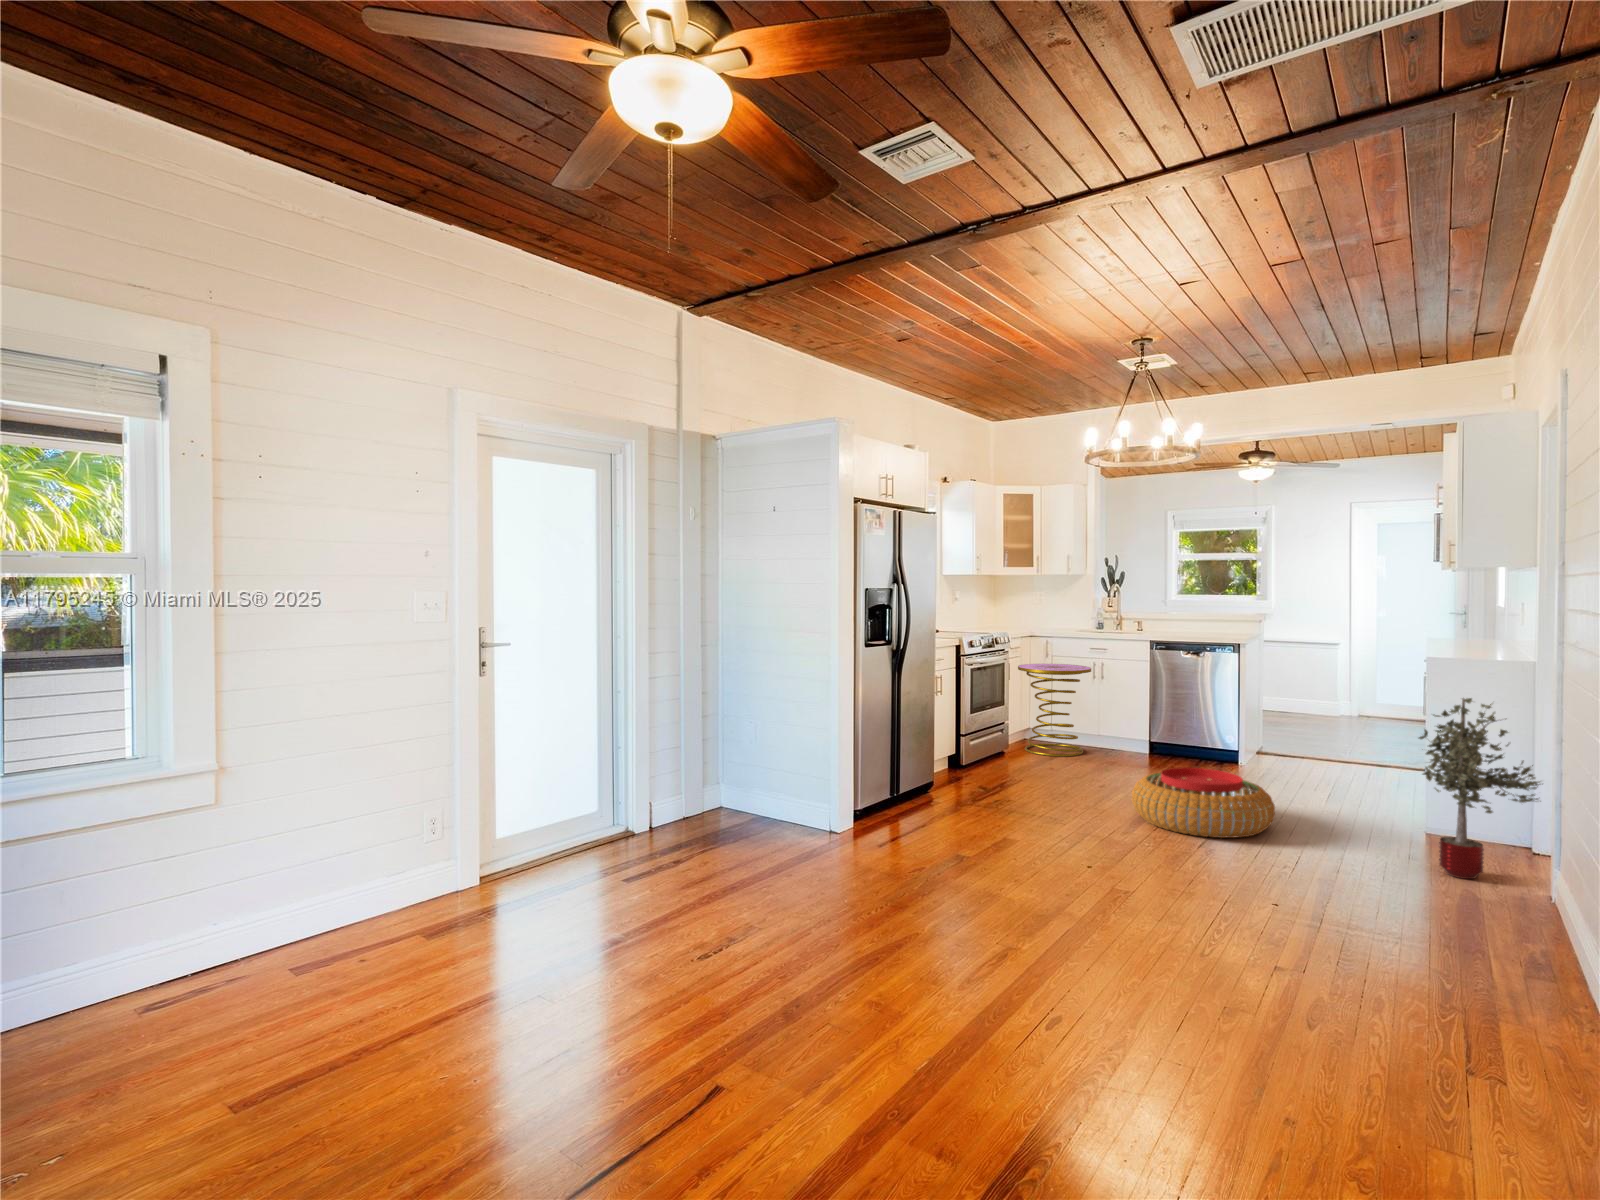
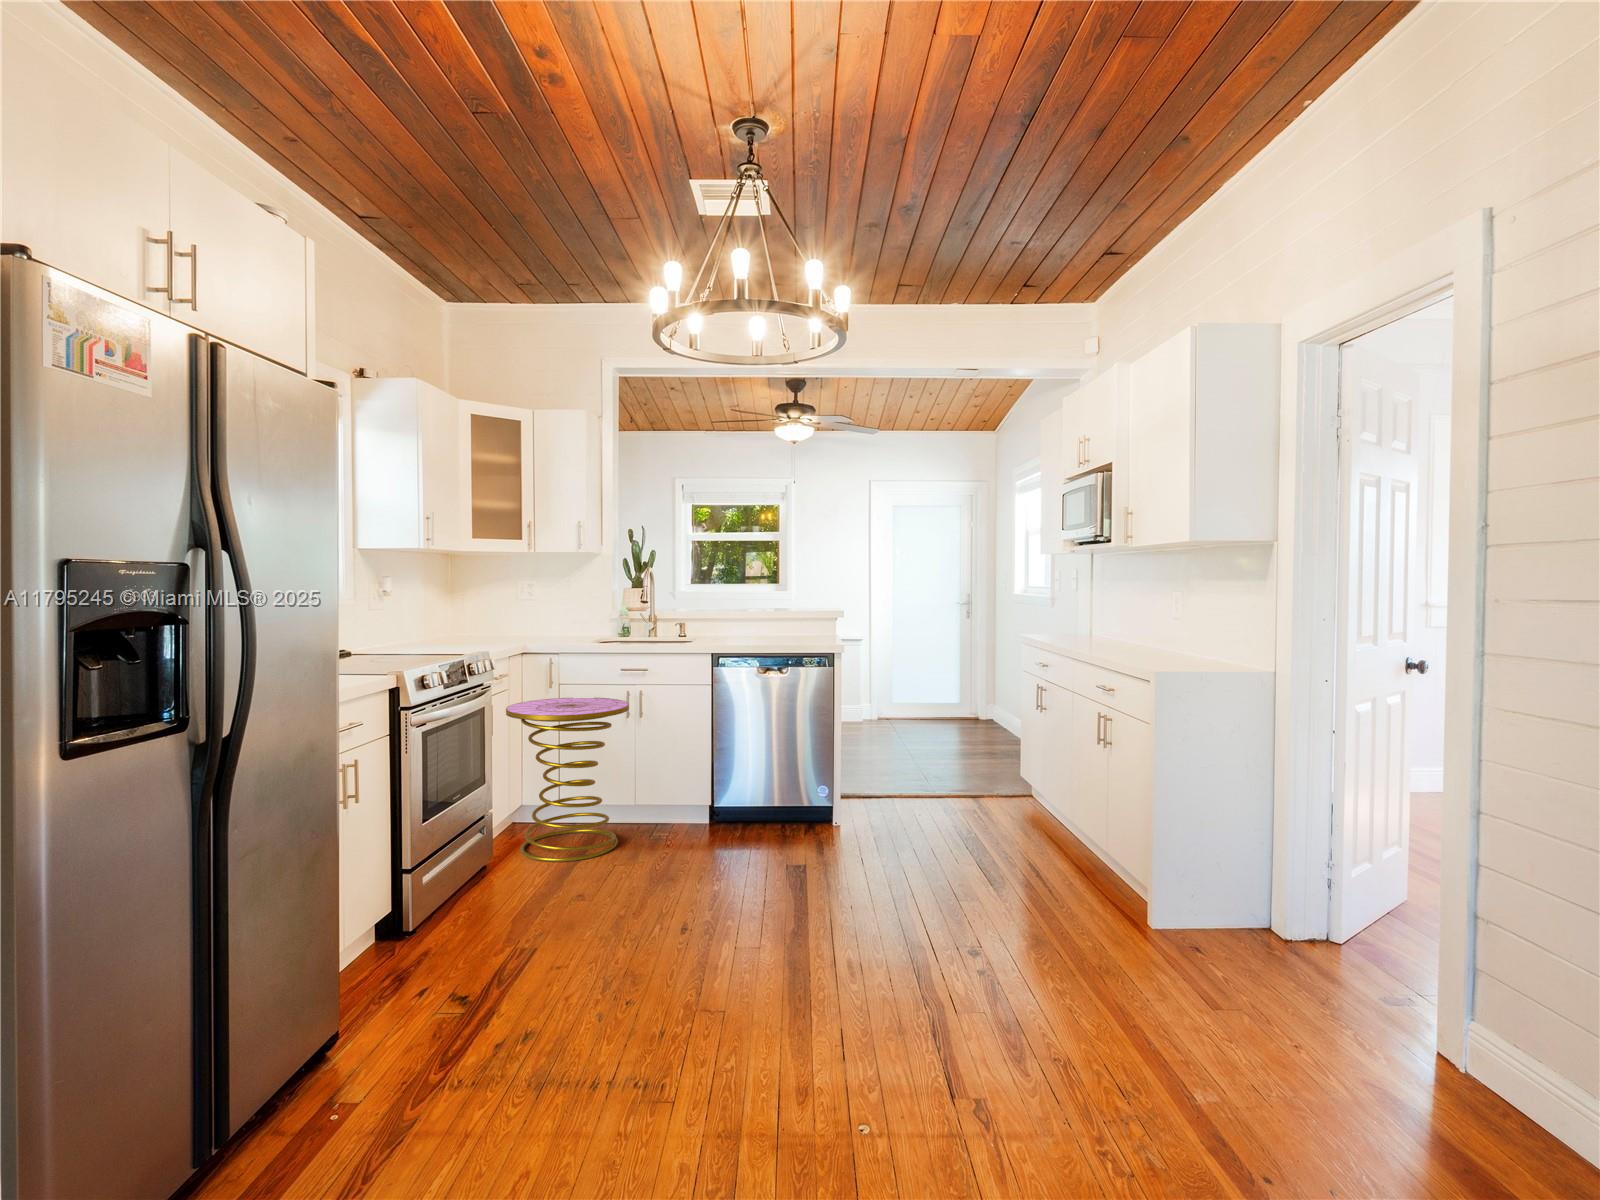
potted tree: present [1419,698,1540,879] -> none [1250,742,1444,1042]
pouf: present [1132,767,1275,838] -> none [774,887,1014,1051]

